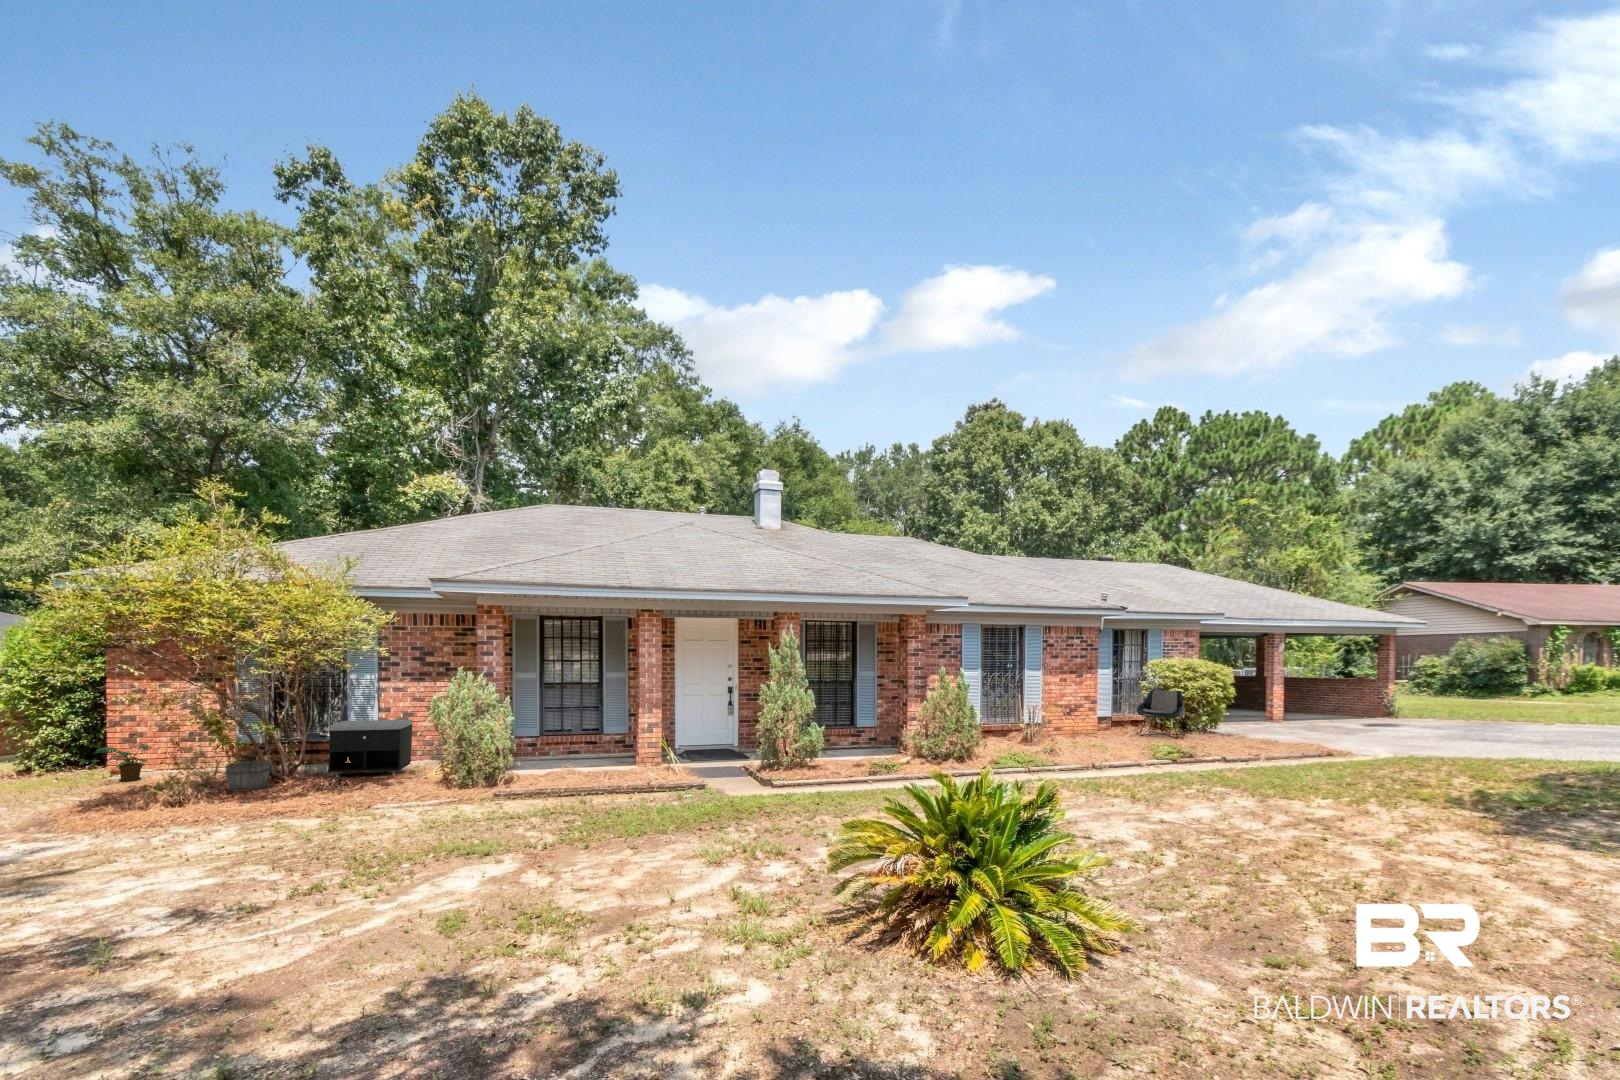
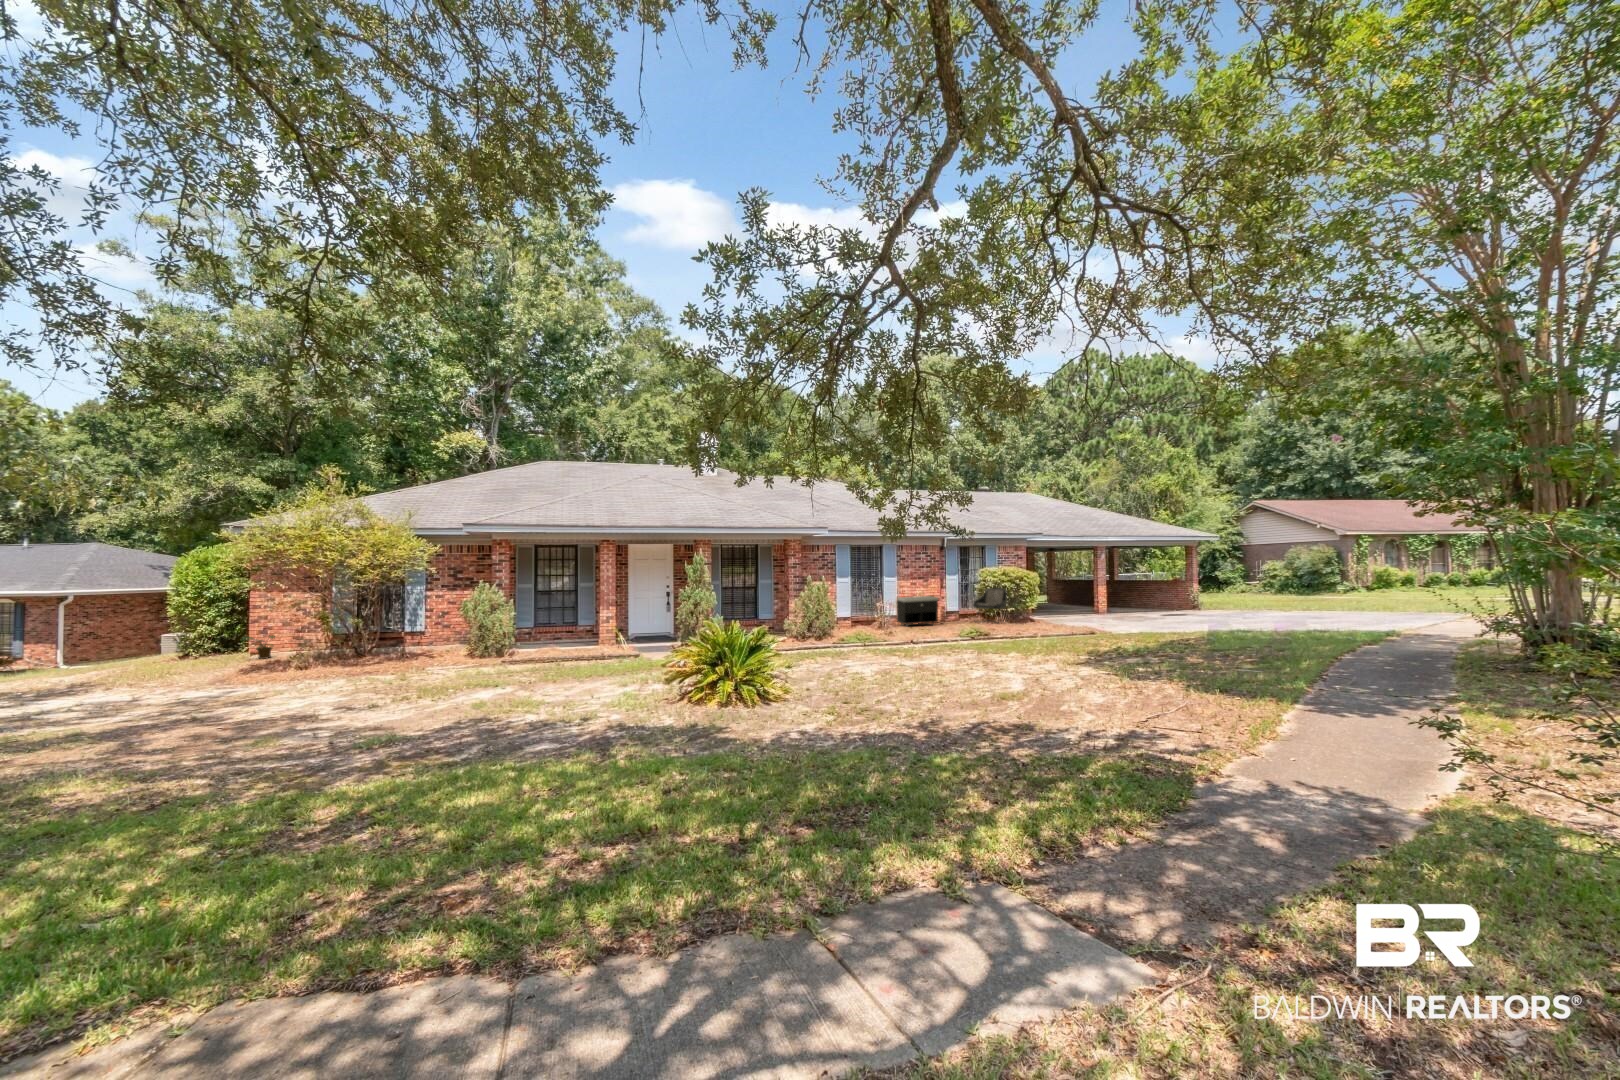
storage bench: present [328,720,412,777] -> present [896,596,938,625]
wooden bucket: present [225,759,272,792] -> none [326,640,357,663]

